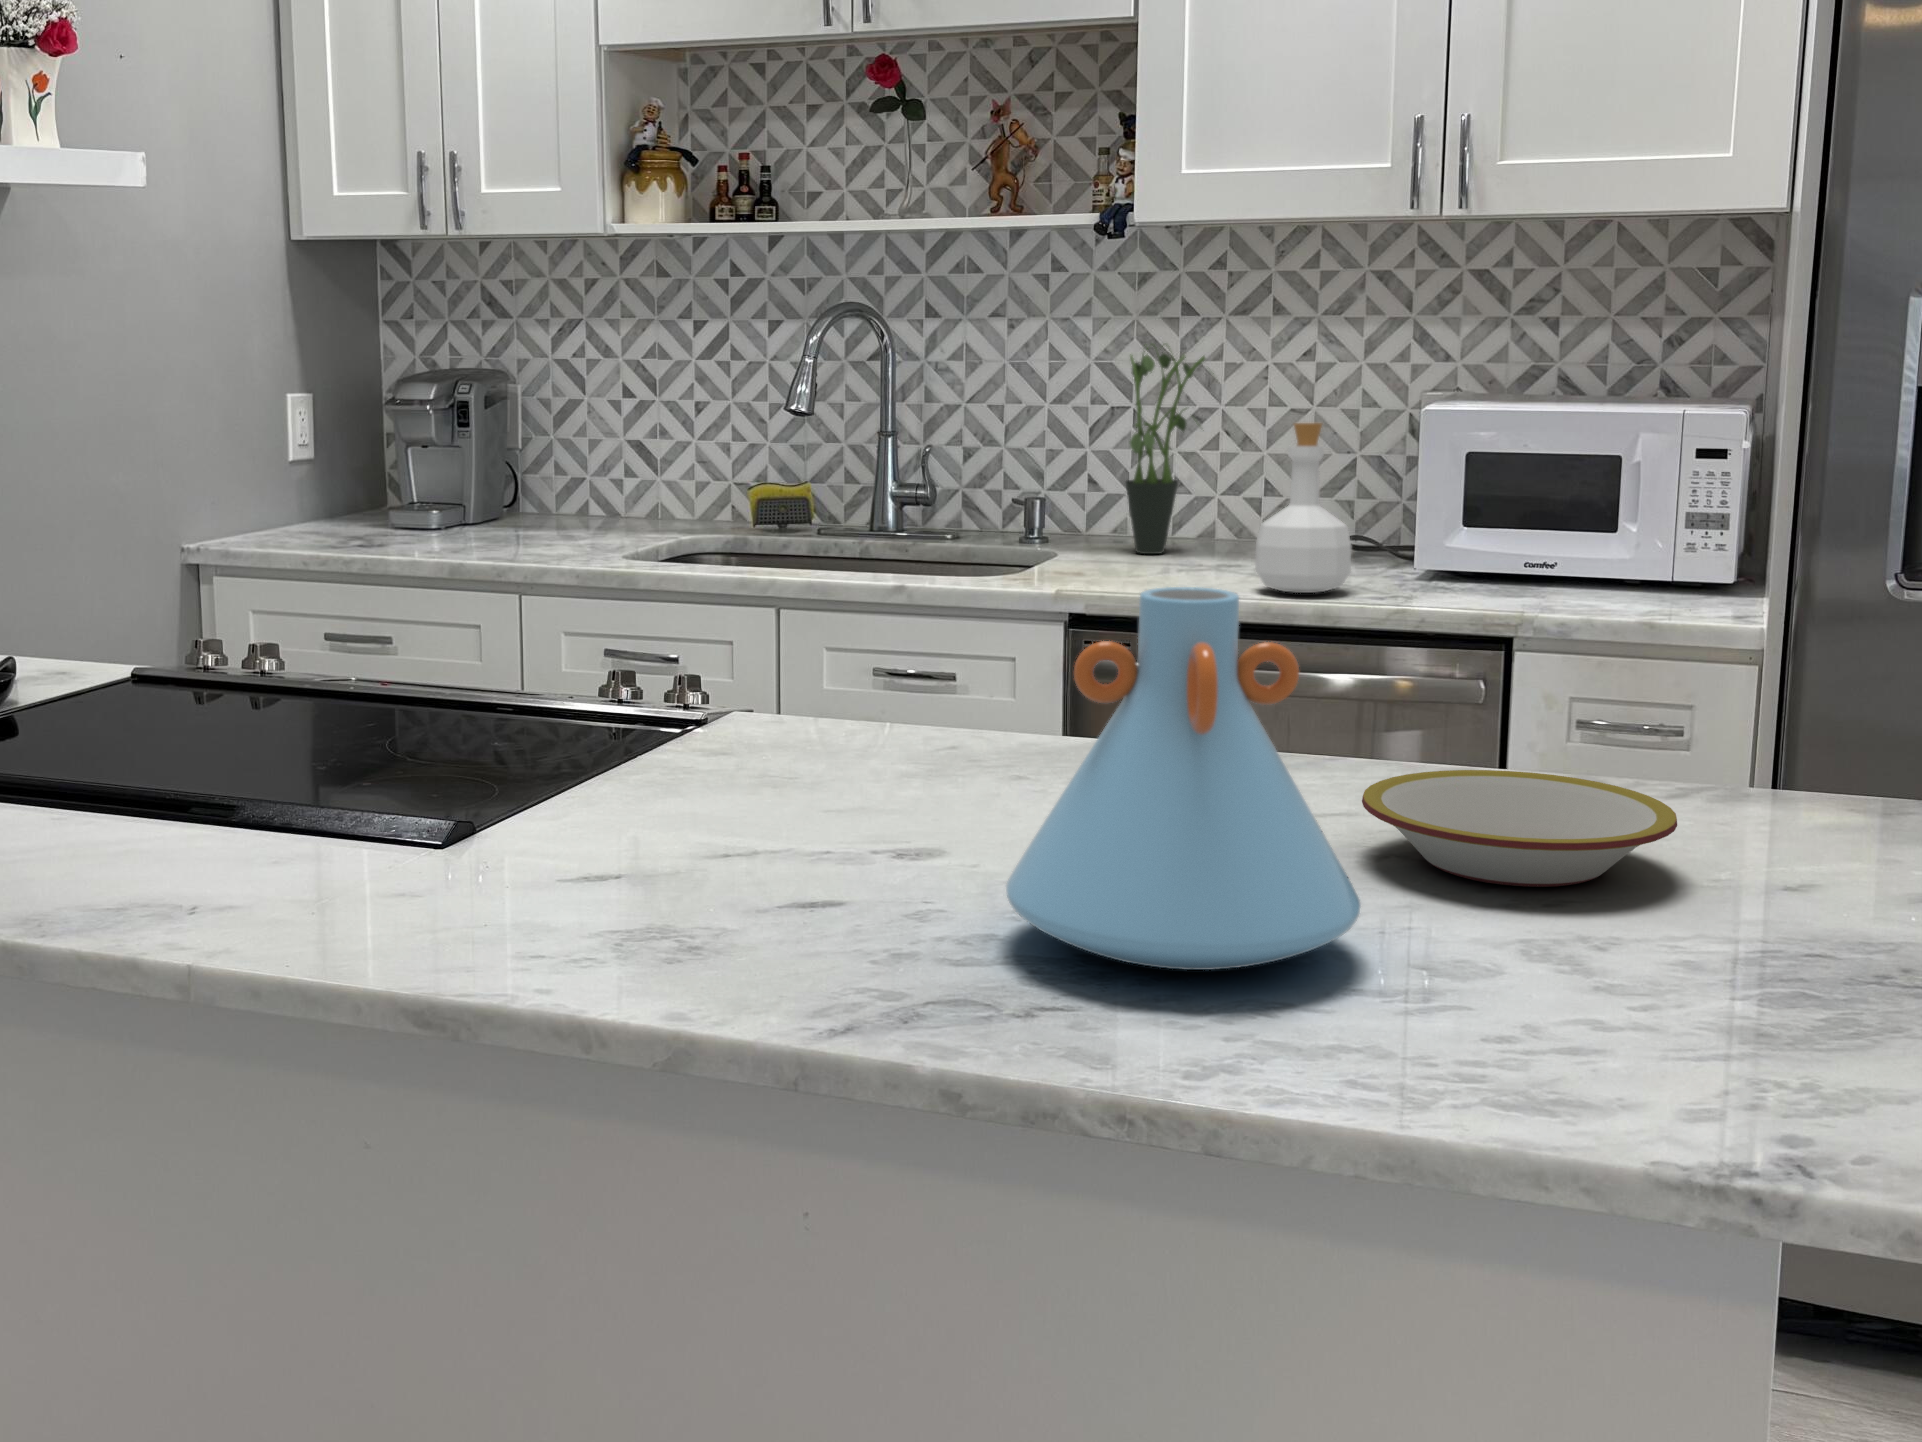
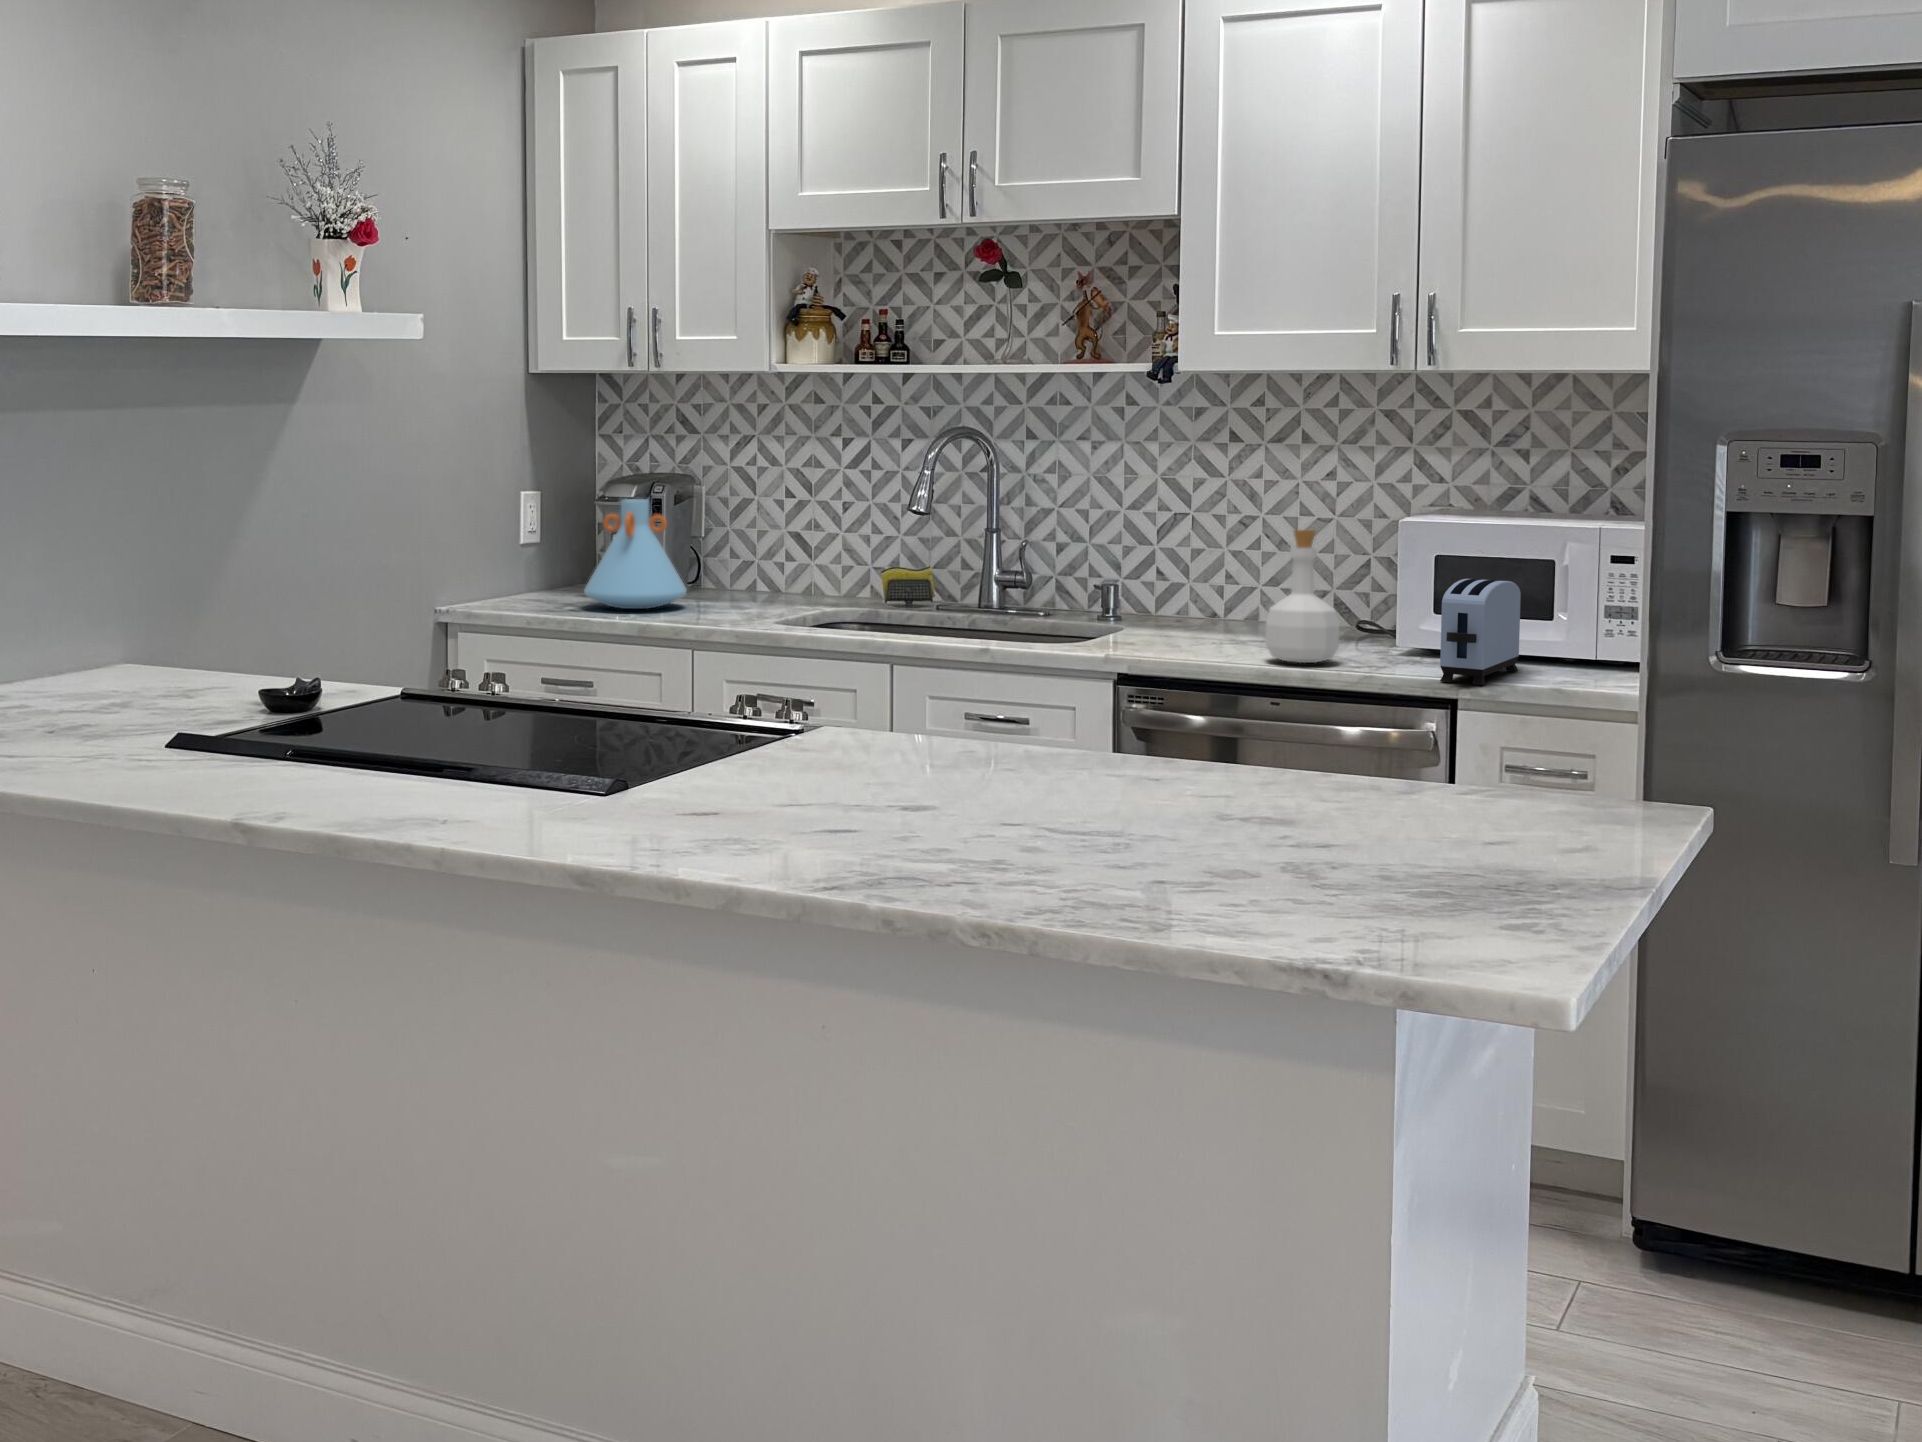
potted plant: present [1126,345,1214,554] -> none [1178,464,1252,632]
toaster: none [1490,482,1580,618] -> present [1440,579,1521,685]
vase: present [1006,587,1361,970] -> present [584,499,687,609]
bowl: present [1362,770,1677,887] -> none [1209,767,1413,839]

